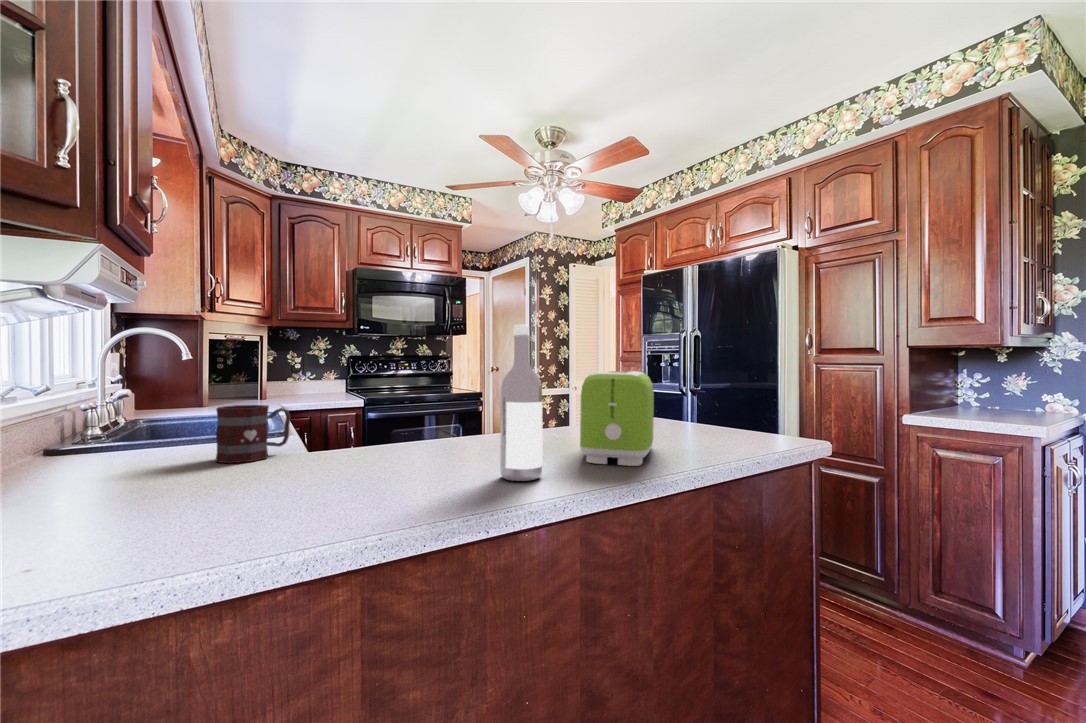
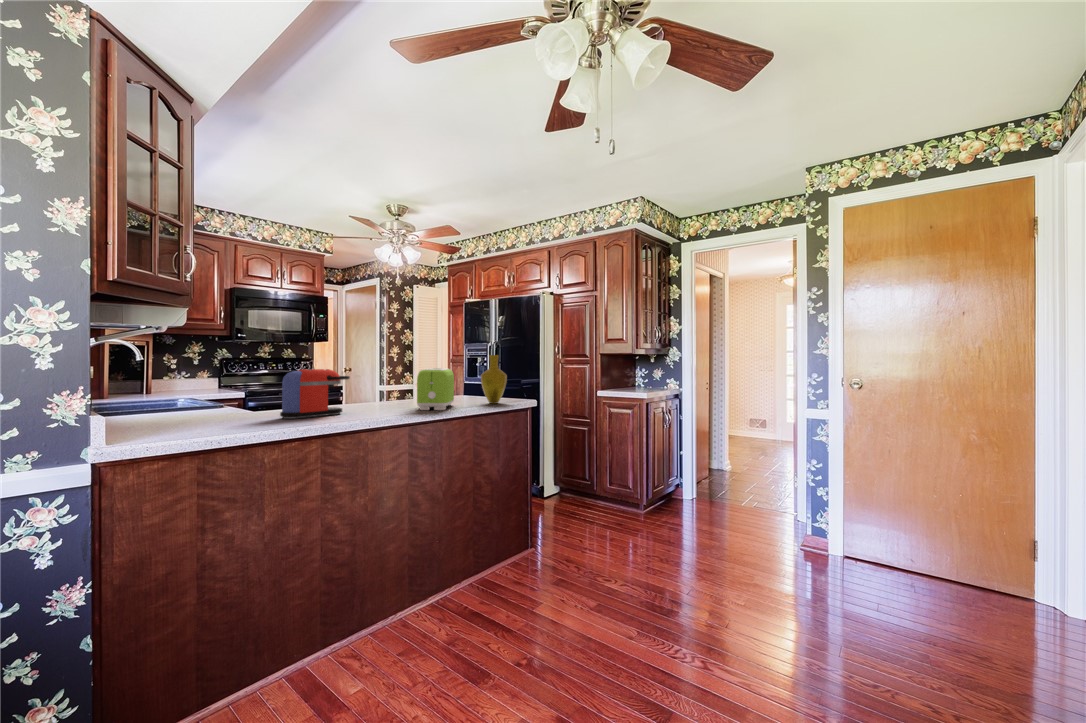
wine bottle: present [500,324,543,481] -> none [380,349,399,415]
vase: none [705,344,763,447] -> present [481,355,507,404]
coffee maker: none [300,371,446,479] -> present [280,369,350,419]
mug: present [216,405,290,463] -> none [218,388,256,418]

